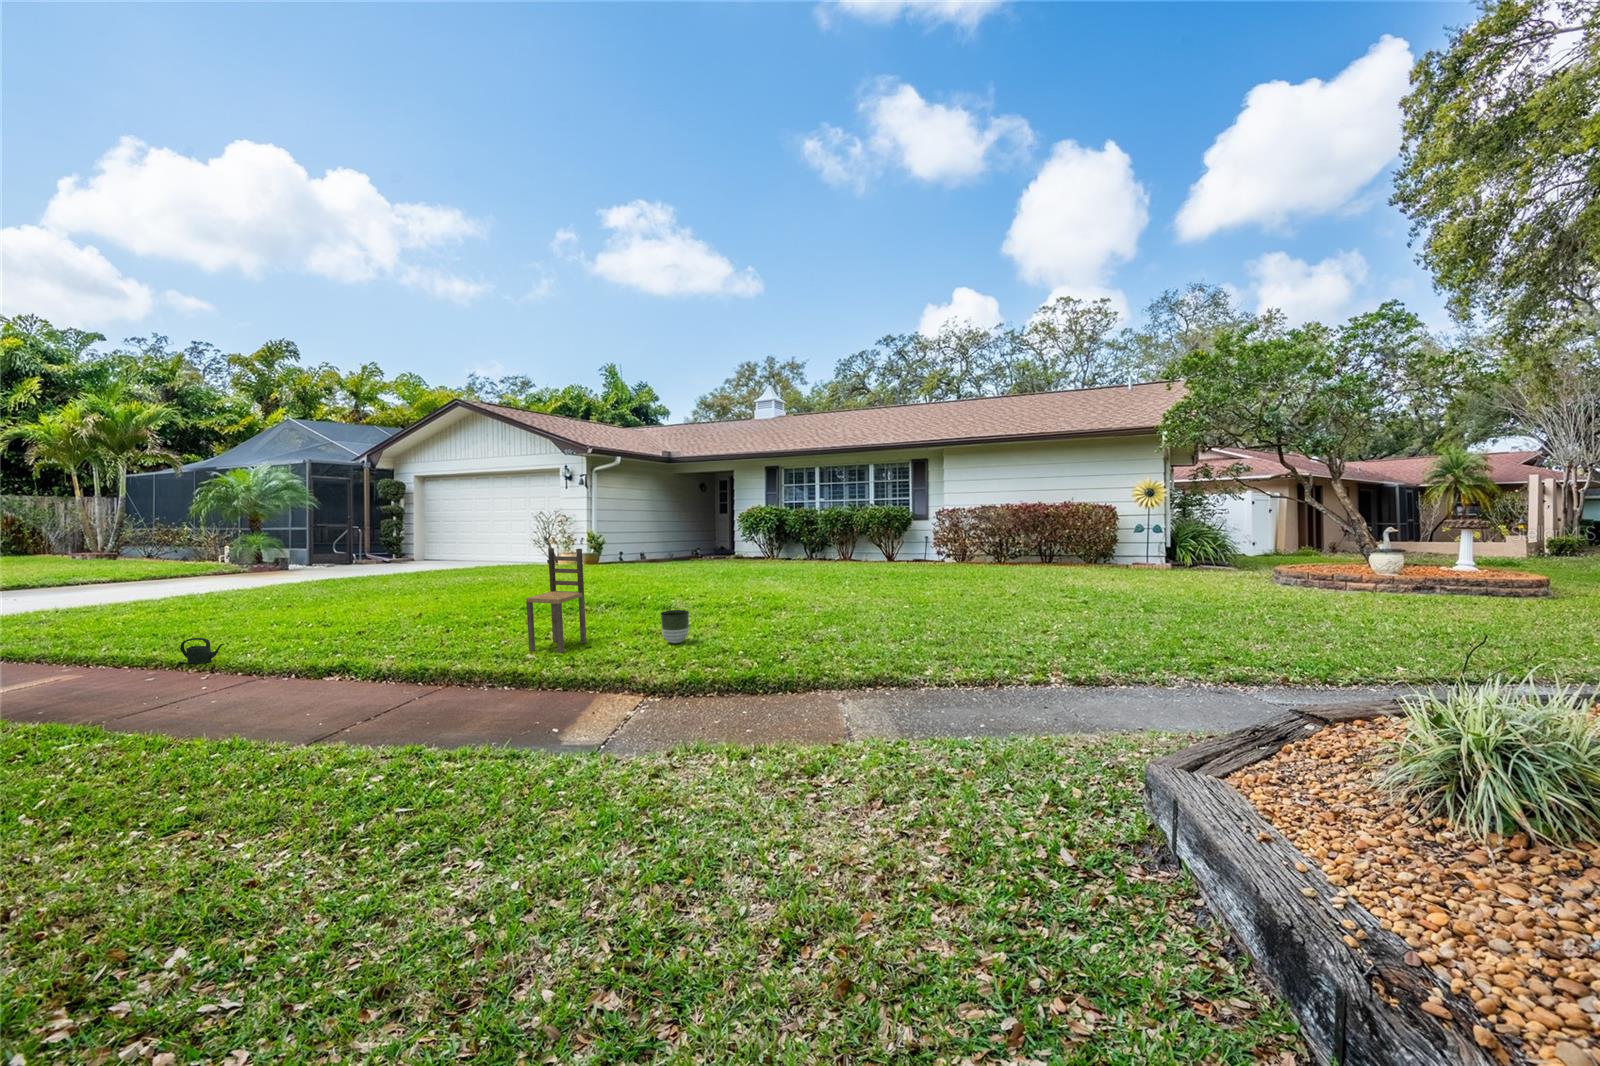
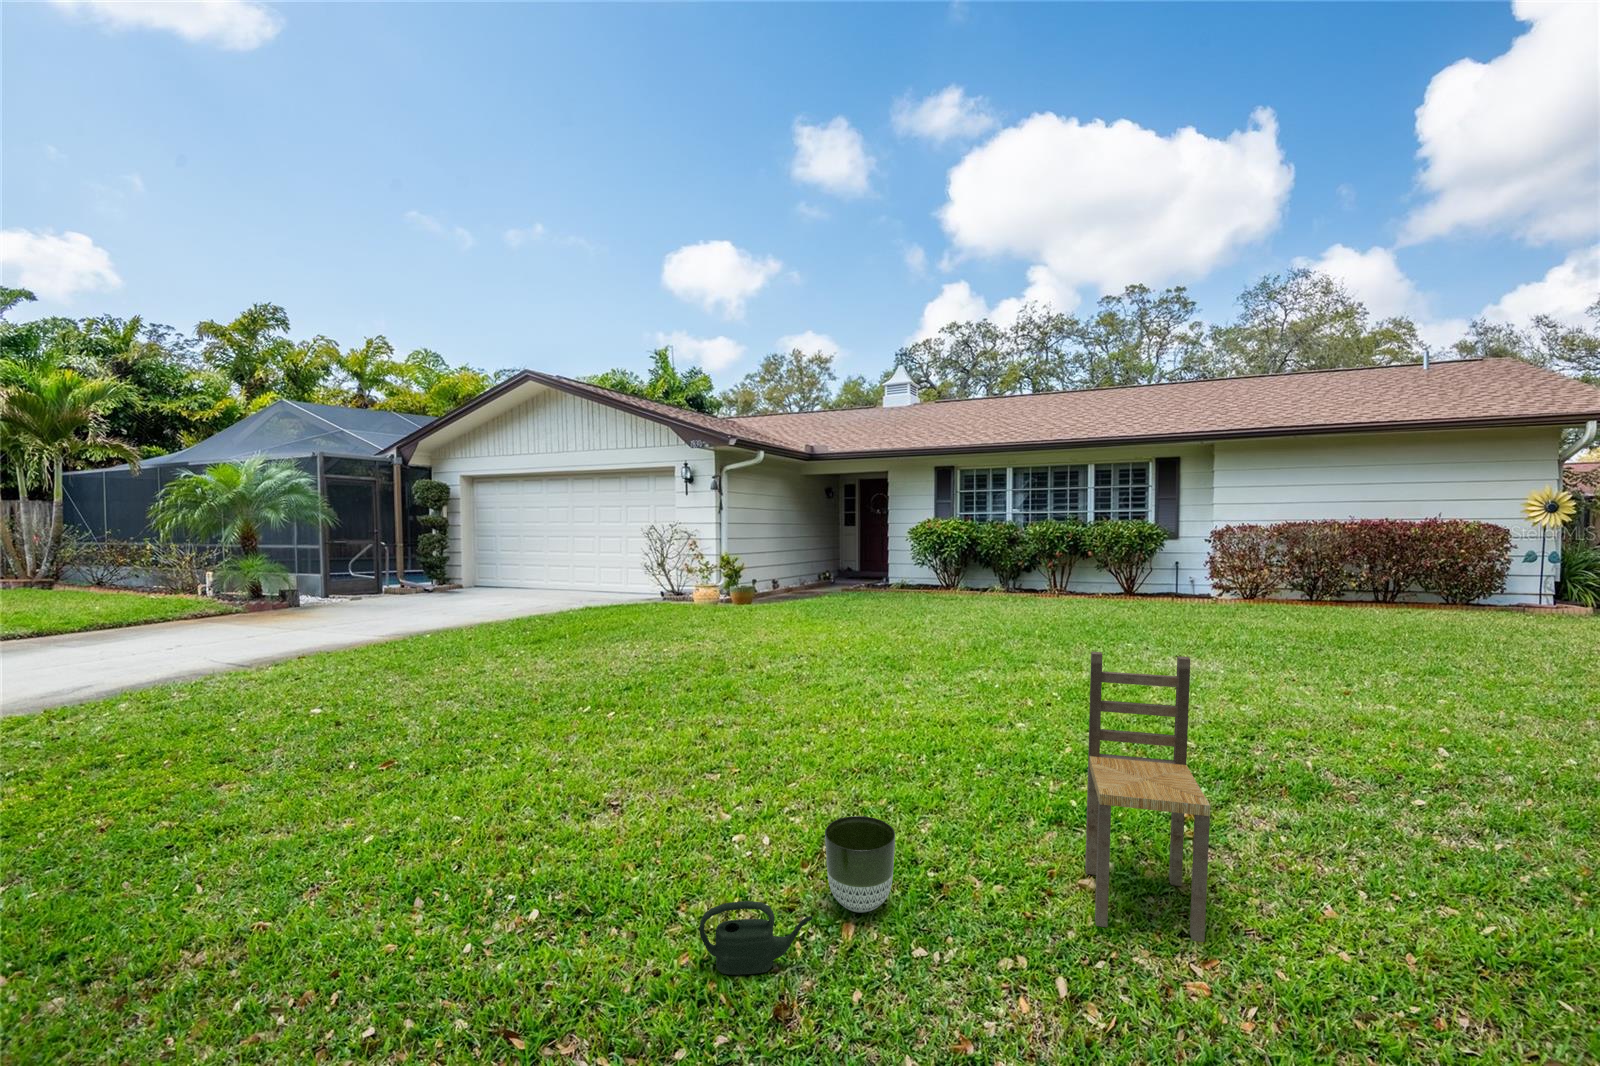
planter: present [661,610,689,643] -> present [825,816,895,913]
watering can: present [180,638,224,664] -> present [699,901,812,975]

